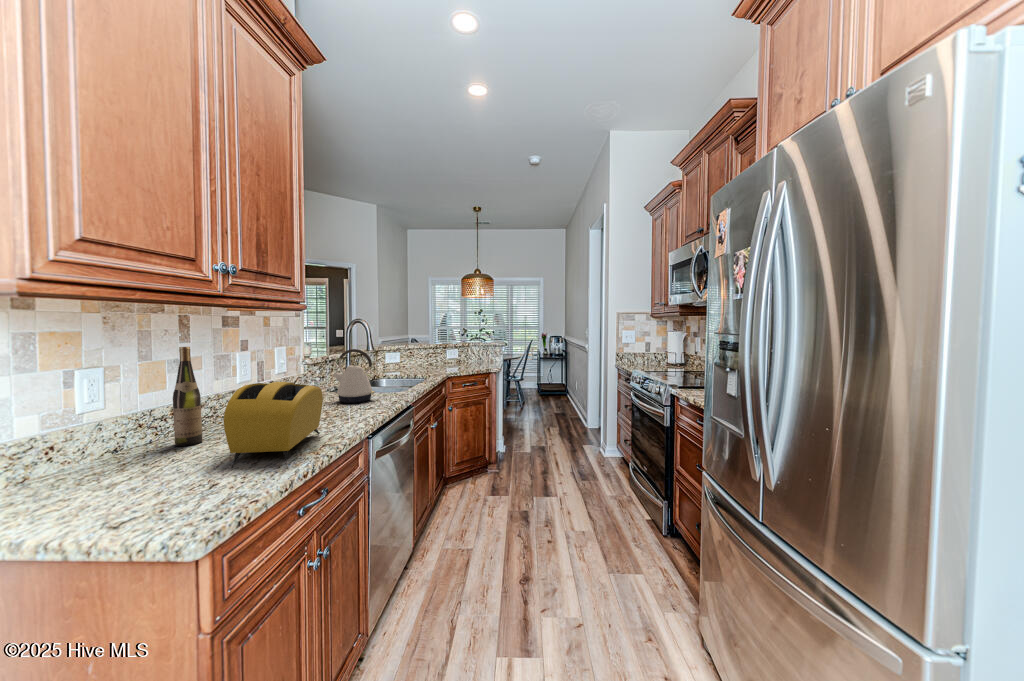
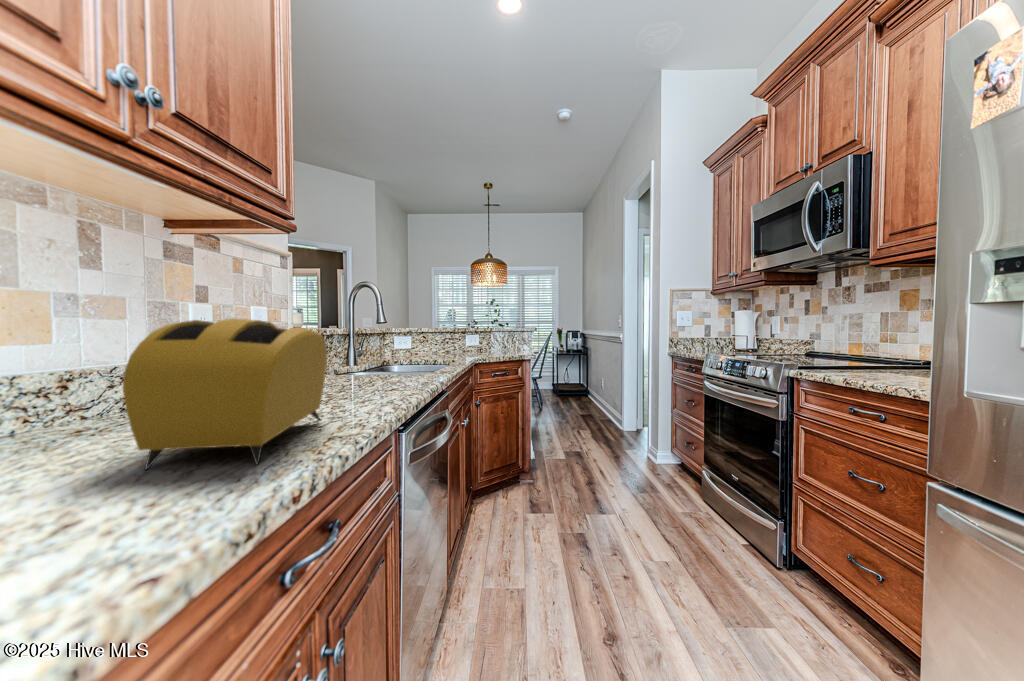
wine bottle: present [173,347,202,446] -> none [46,255,107,441]
kettle: present [333,349,375,403] -> none [335,309,395,385]

